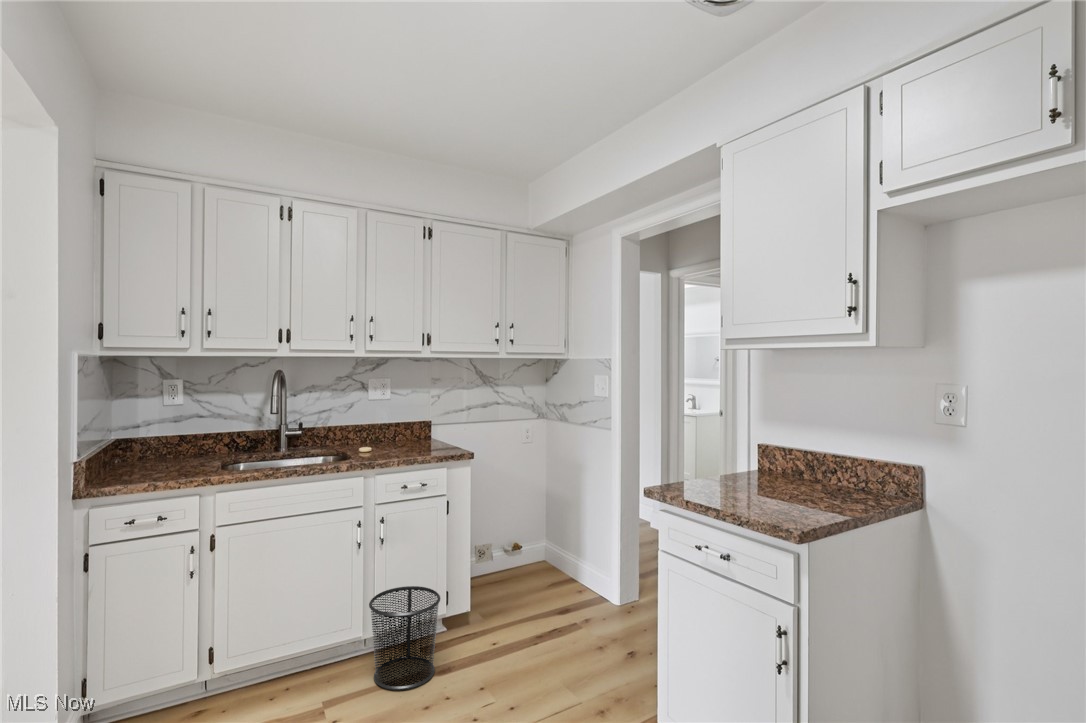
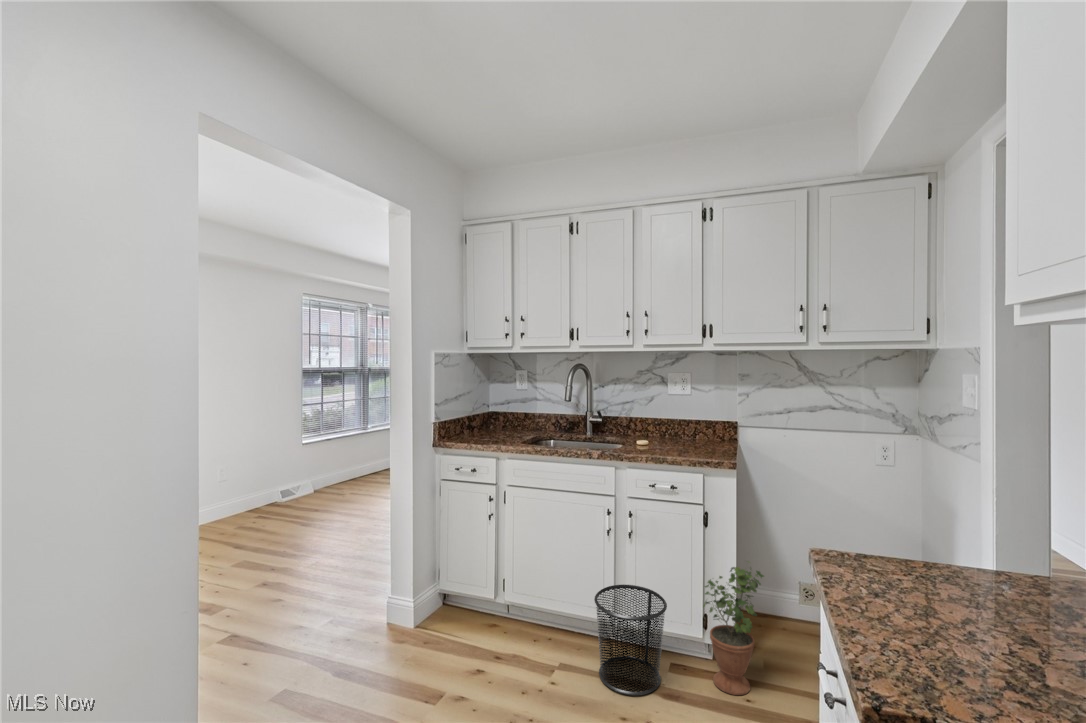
potted plant: none [454,533,500,647] -> present [703,567,764,695]

